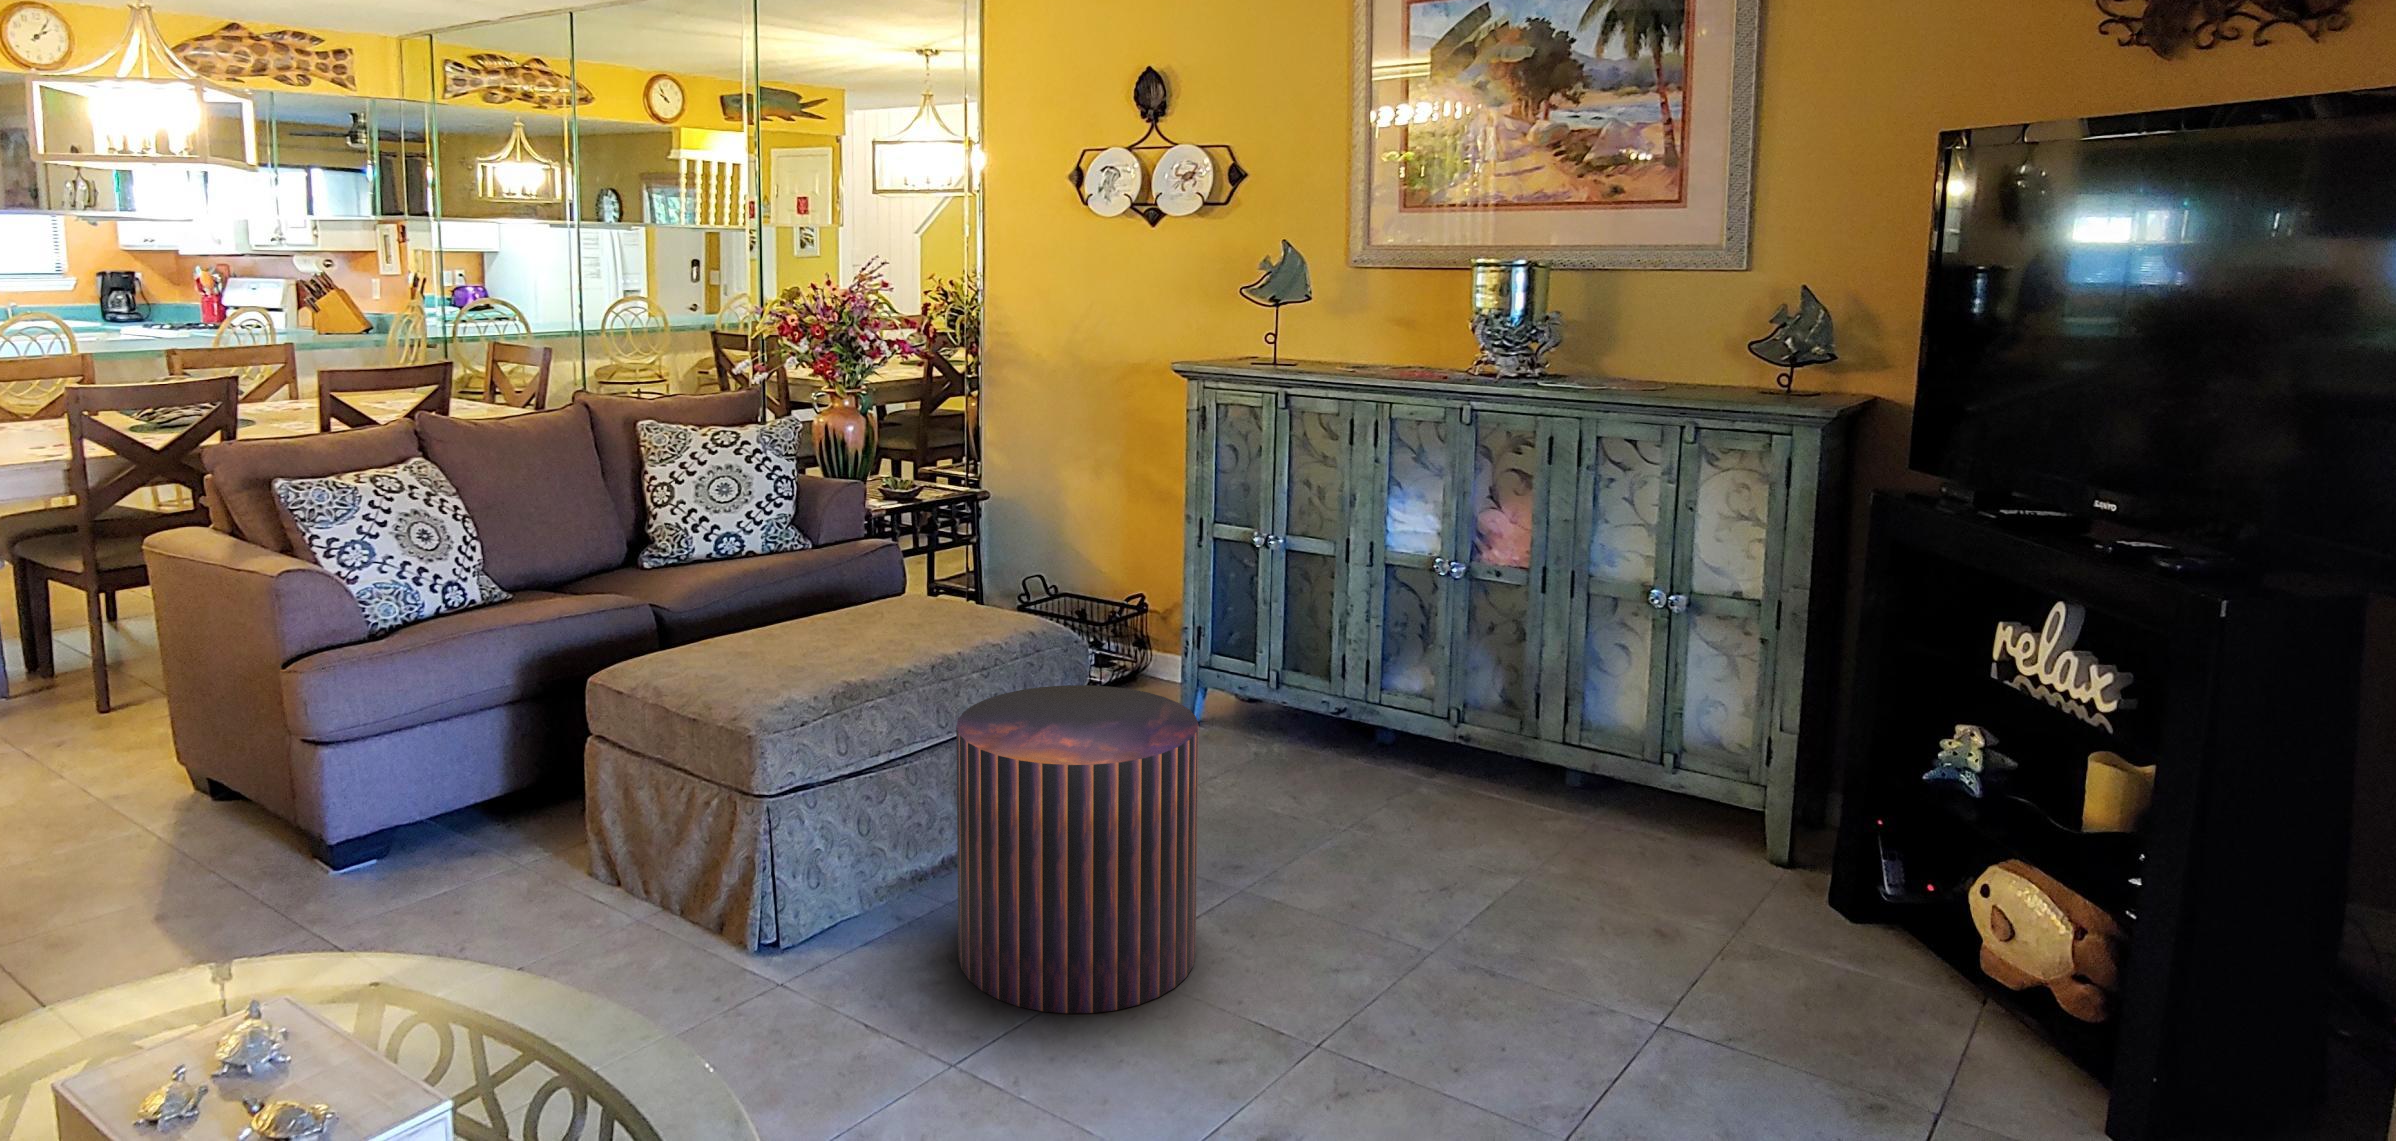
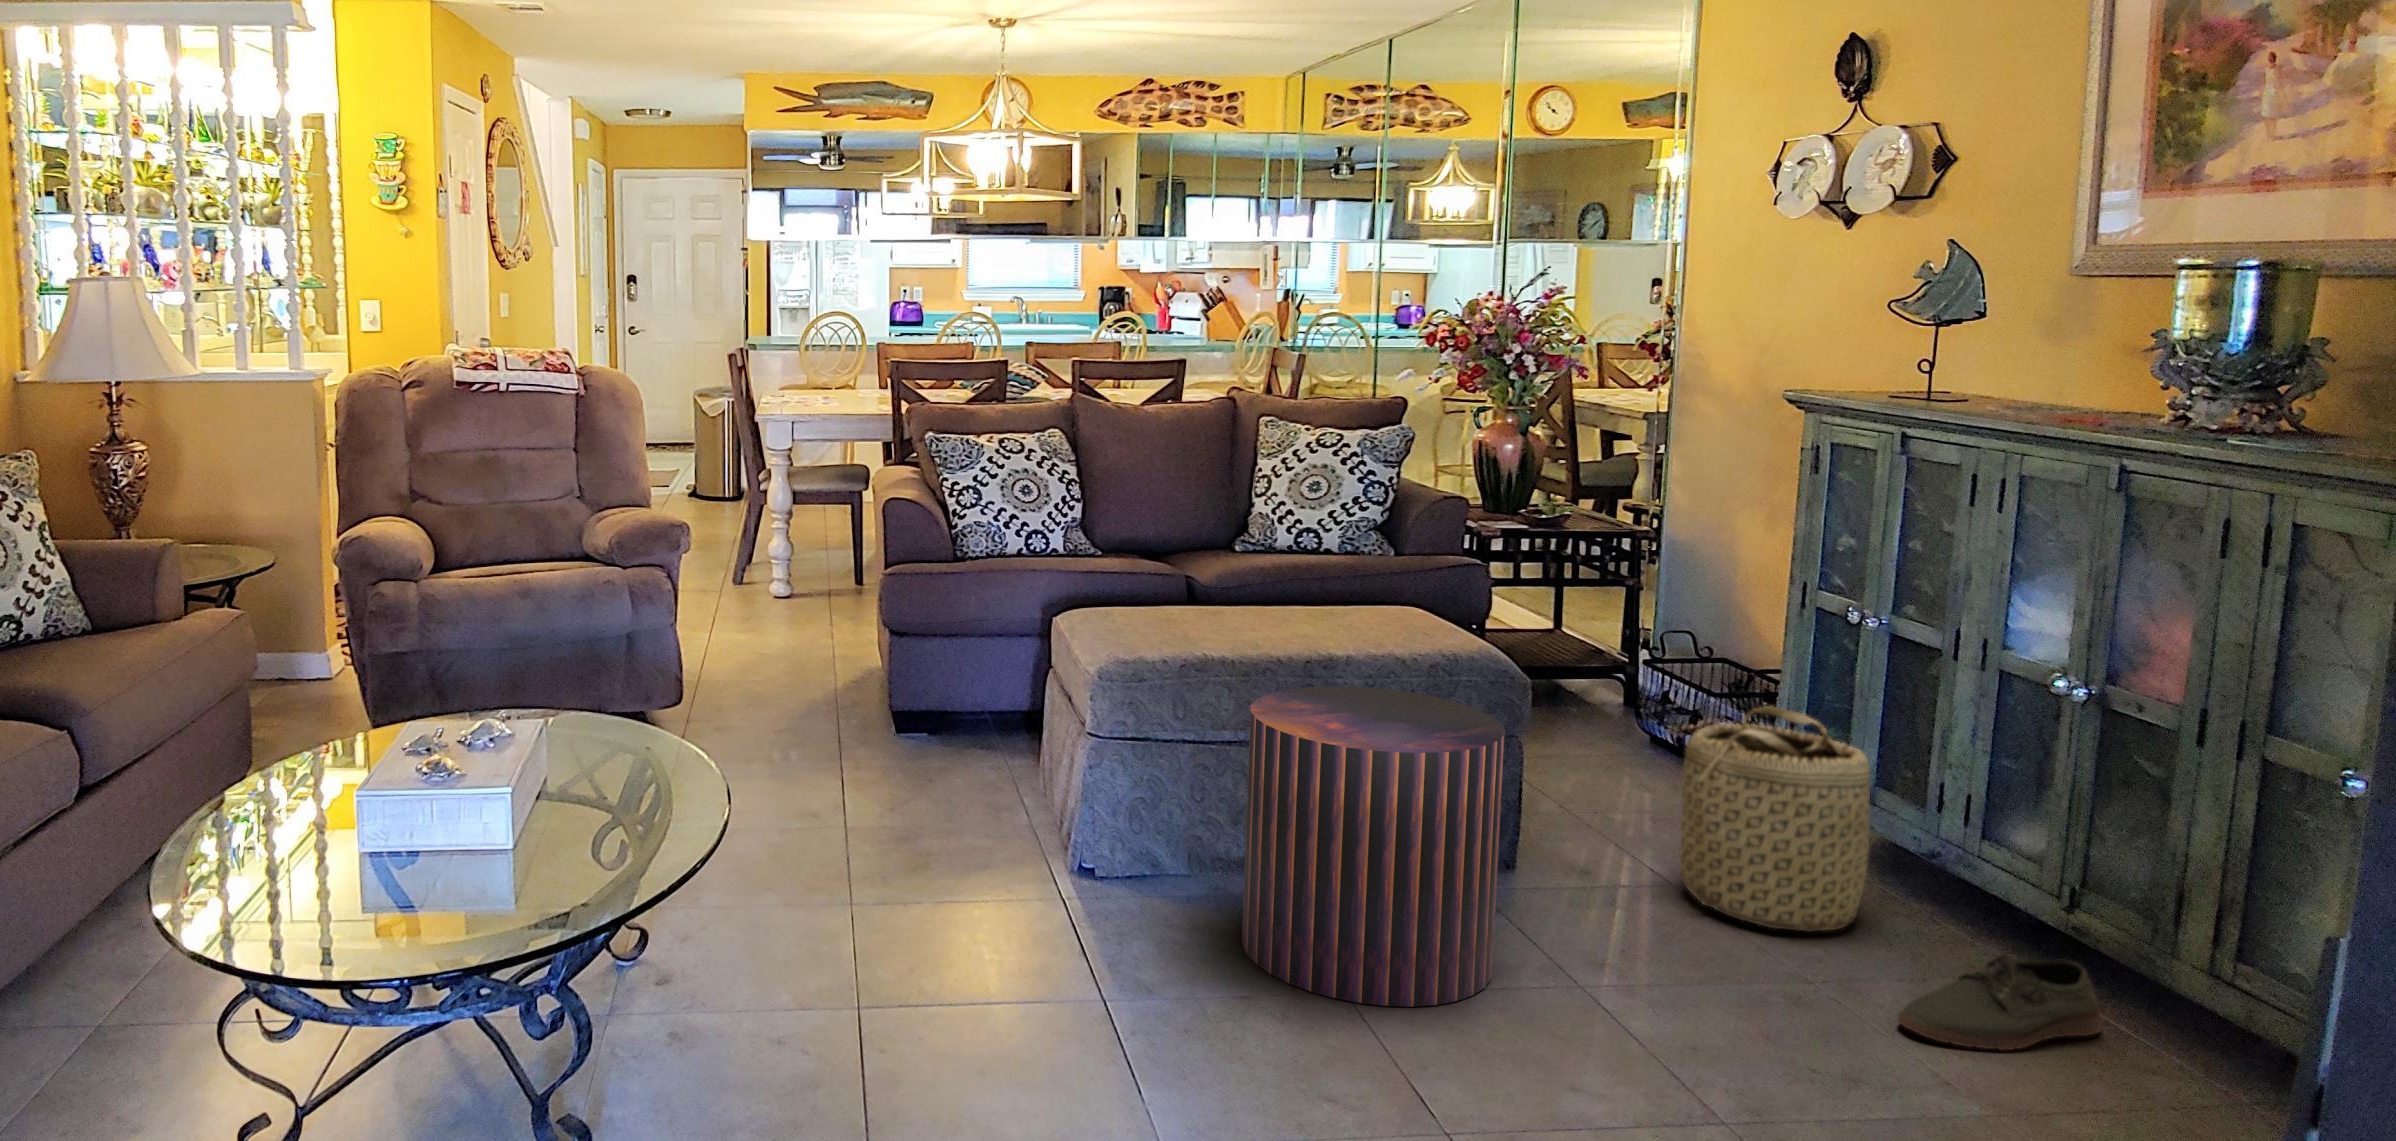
basket: none [1181,624,1315,805] -> present [1680,706,1870,932]
shoe: none [1419,767,1500,856] -> present [1898,953,2100,1050]

